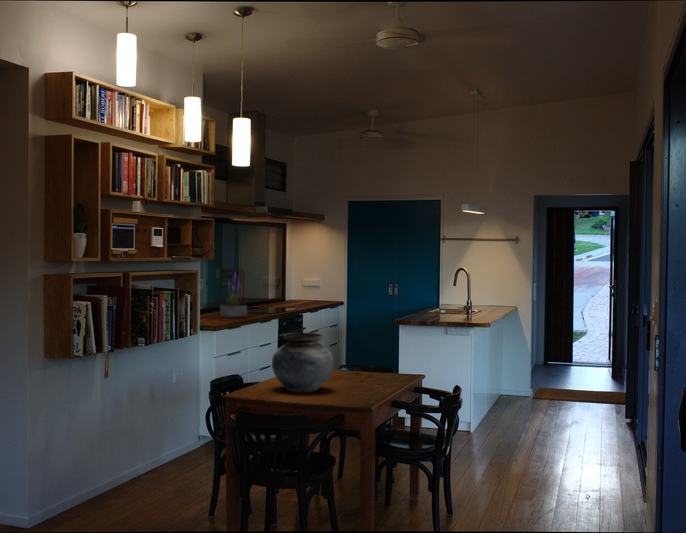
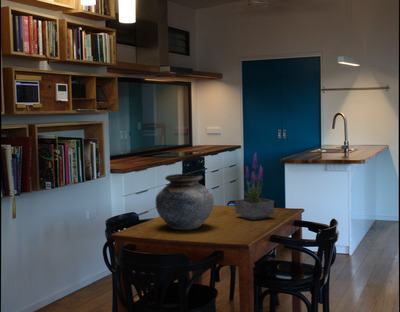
potted plant: present [220,273,247,318] -> present [235,154,274,220]

